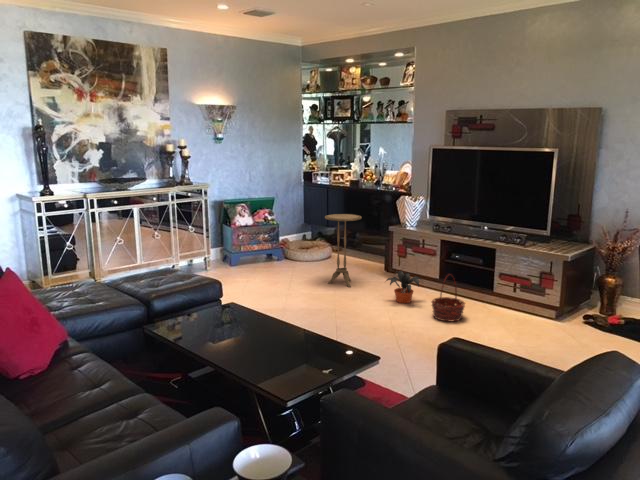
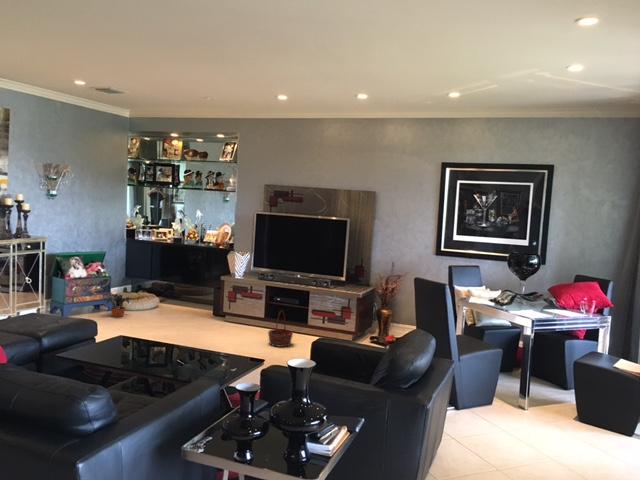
side table: present [325,214,362,287] -> none [169,266,201,328]
potted plant: present [386,271,421,303] -> present [105,294,132,317]

